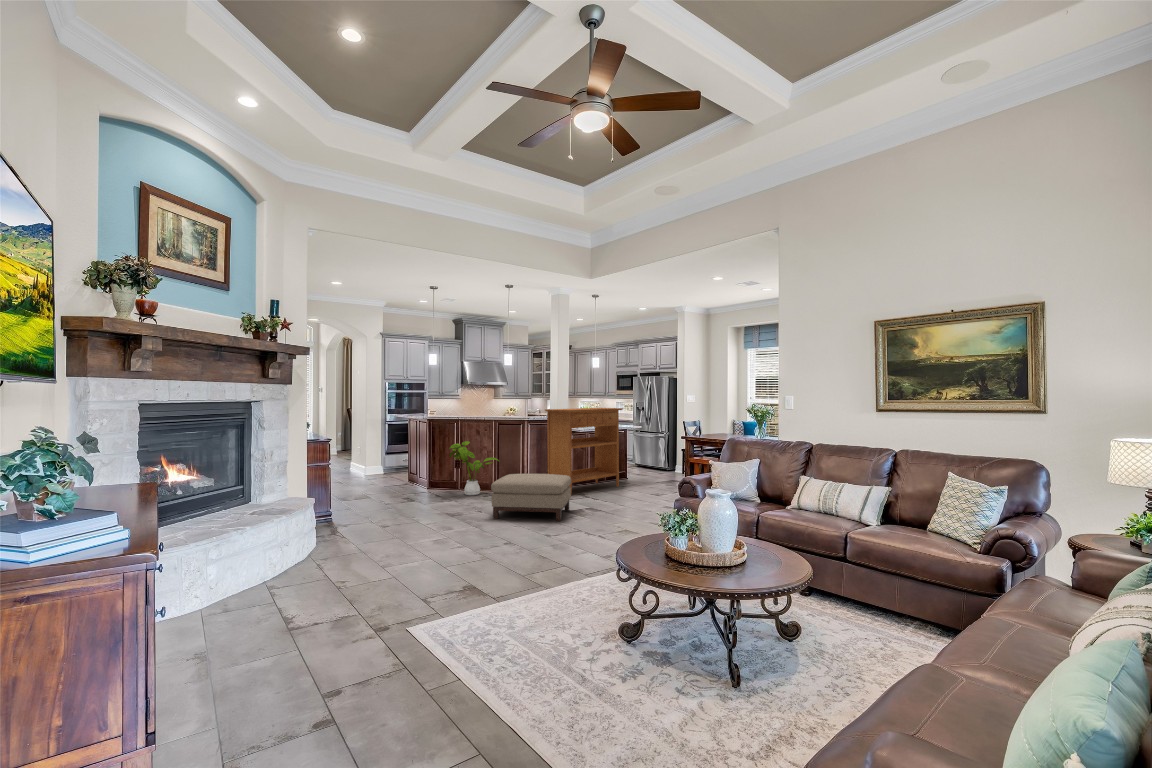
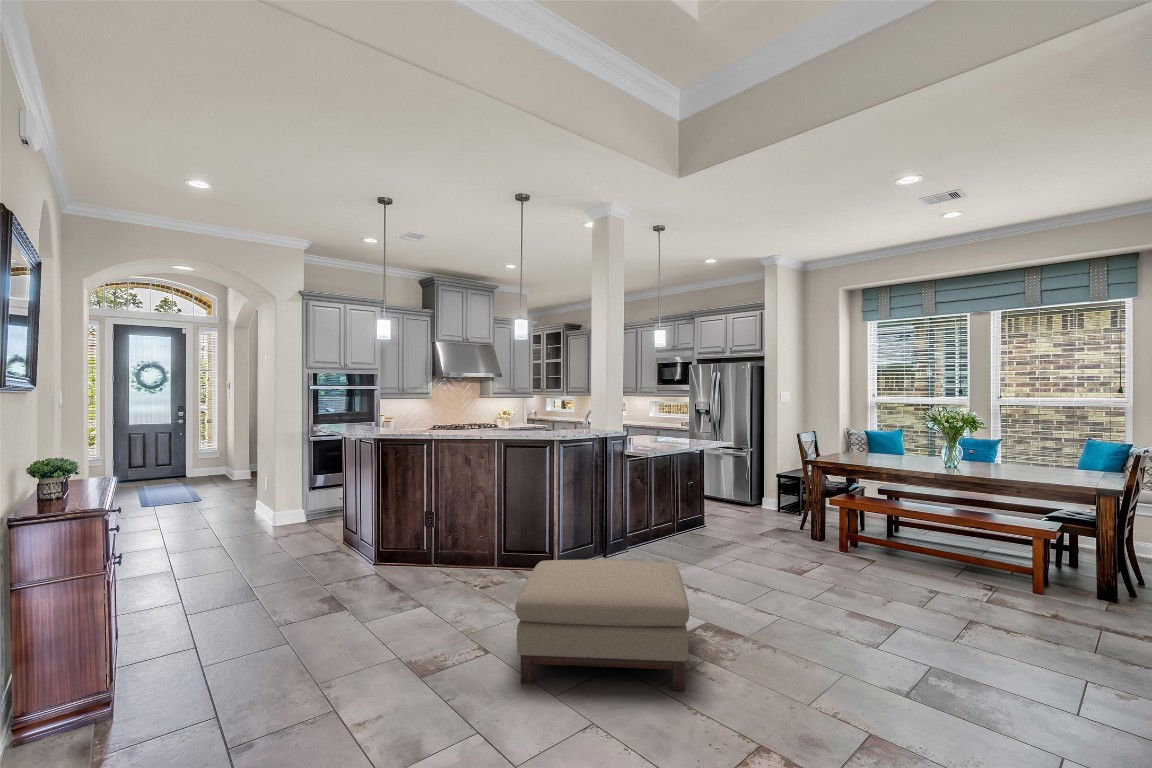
console table: present [545,408,623,494] -> none [591,413,721,581]
house plant: present [449,441,498,495] -> none [413,481,513,584]

